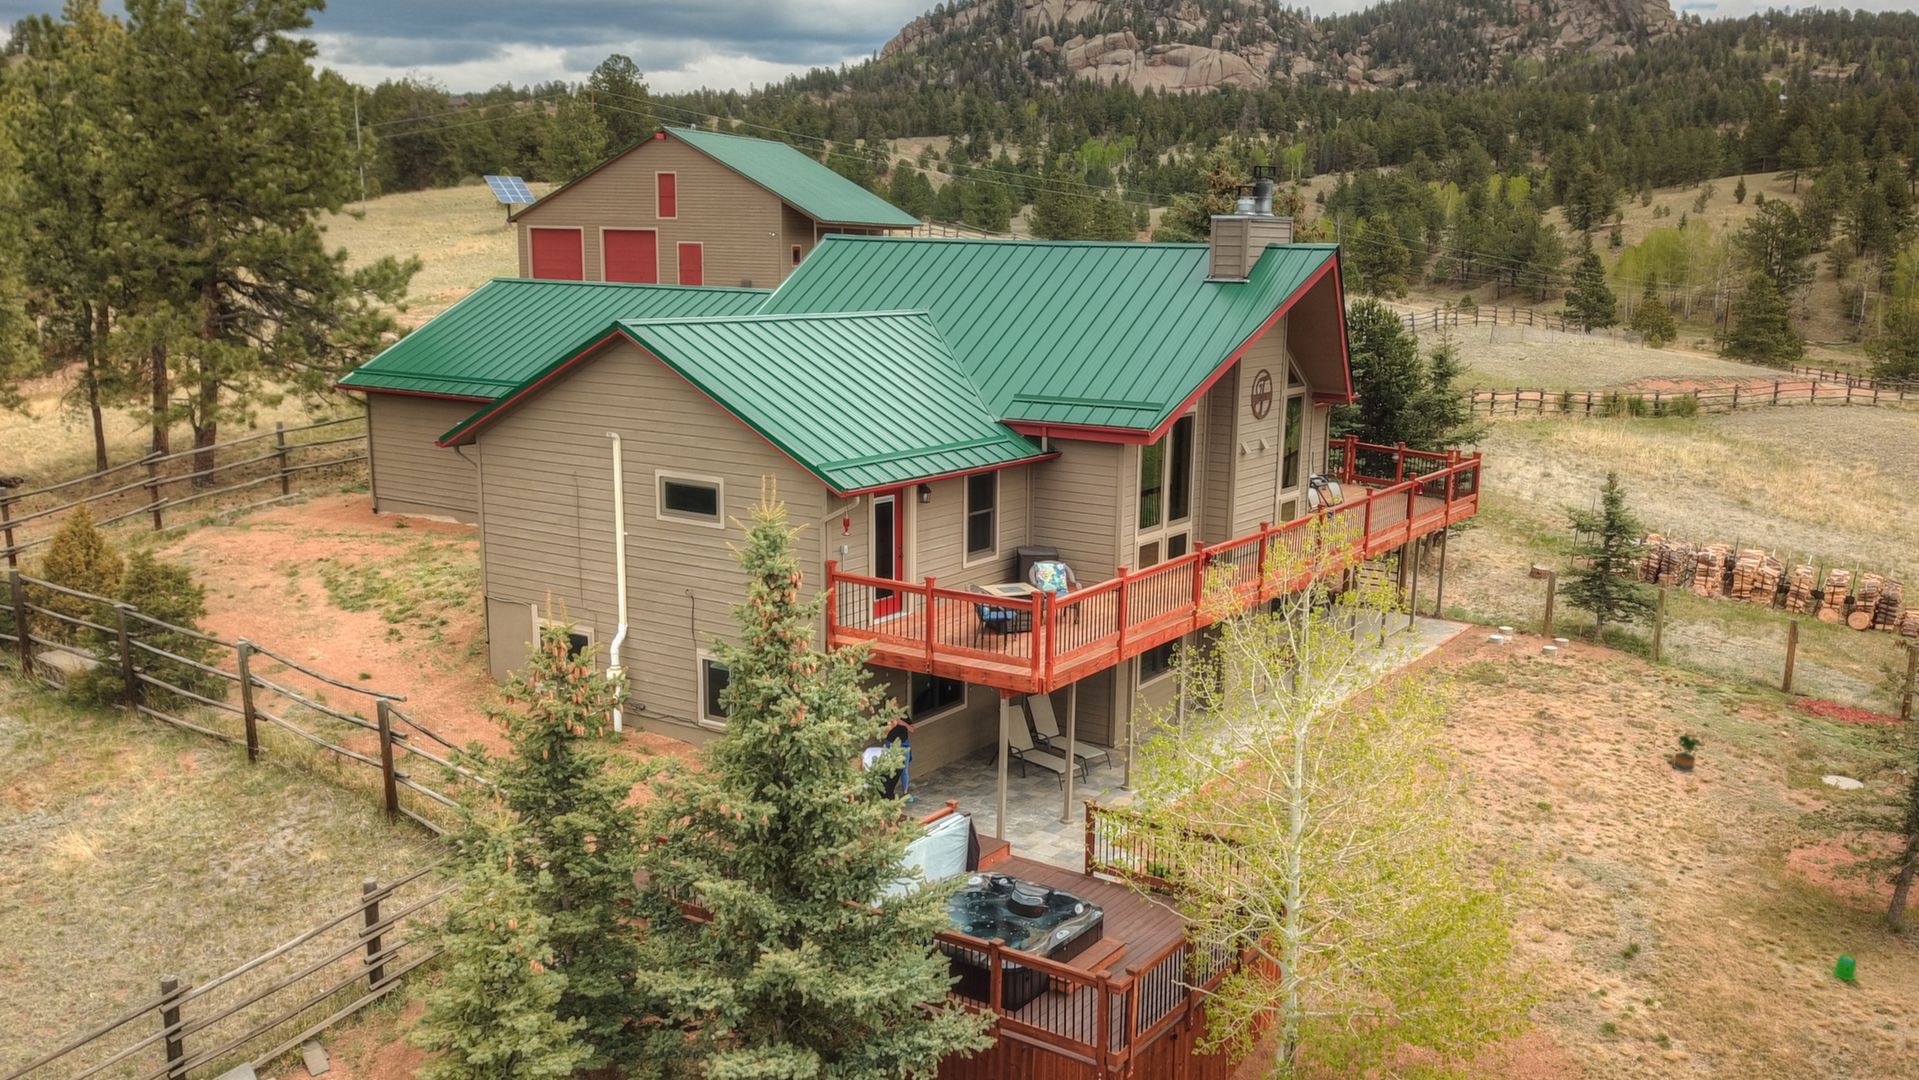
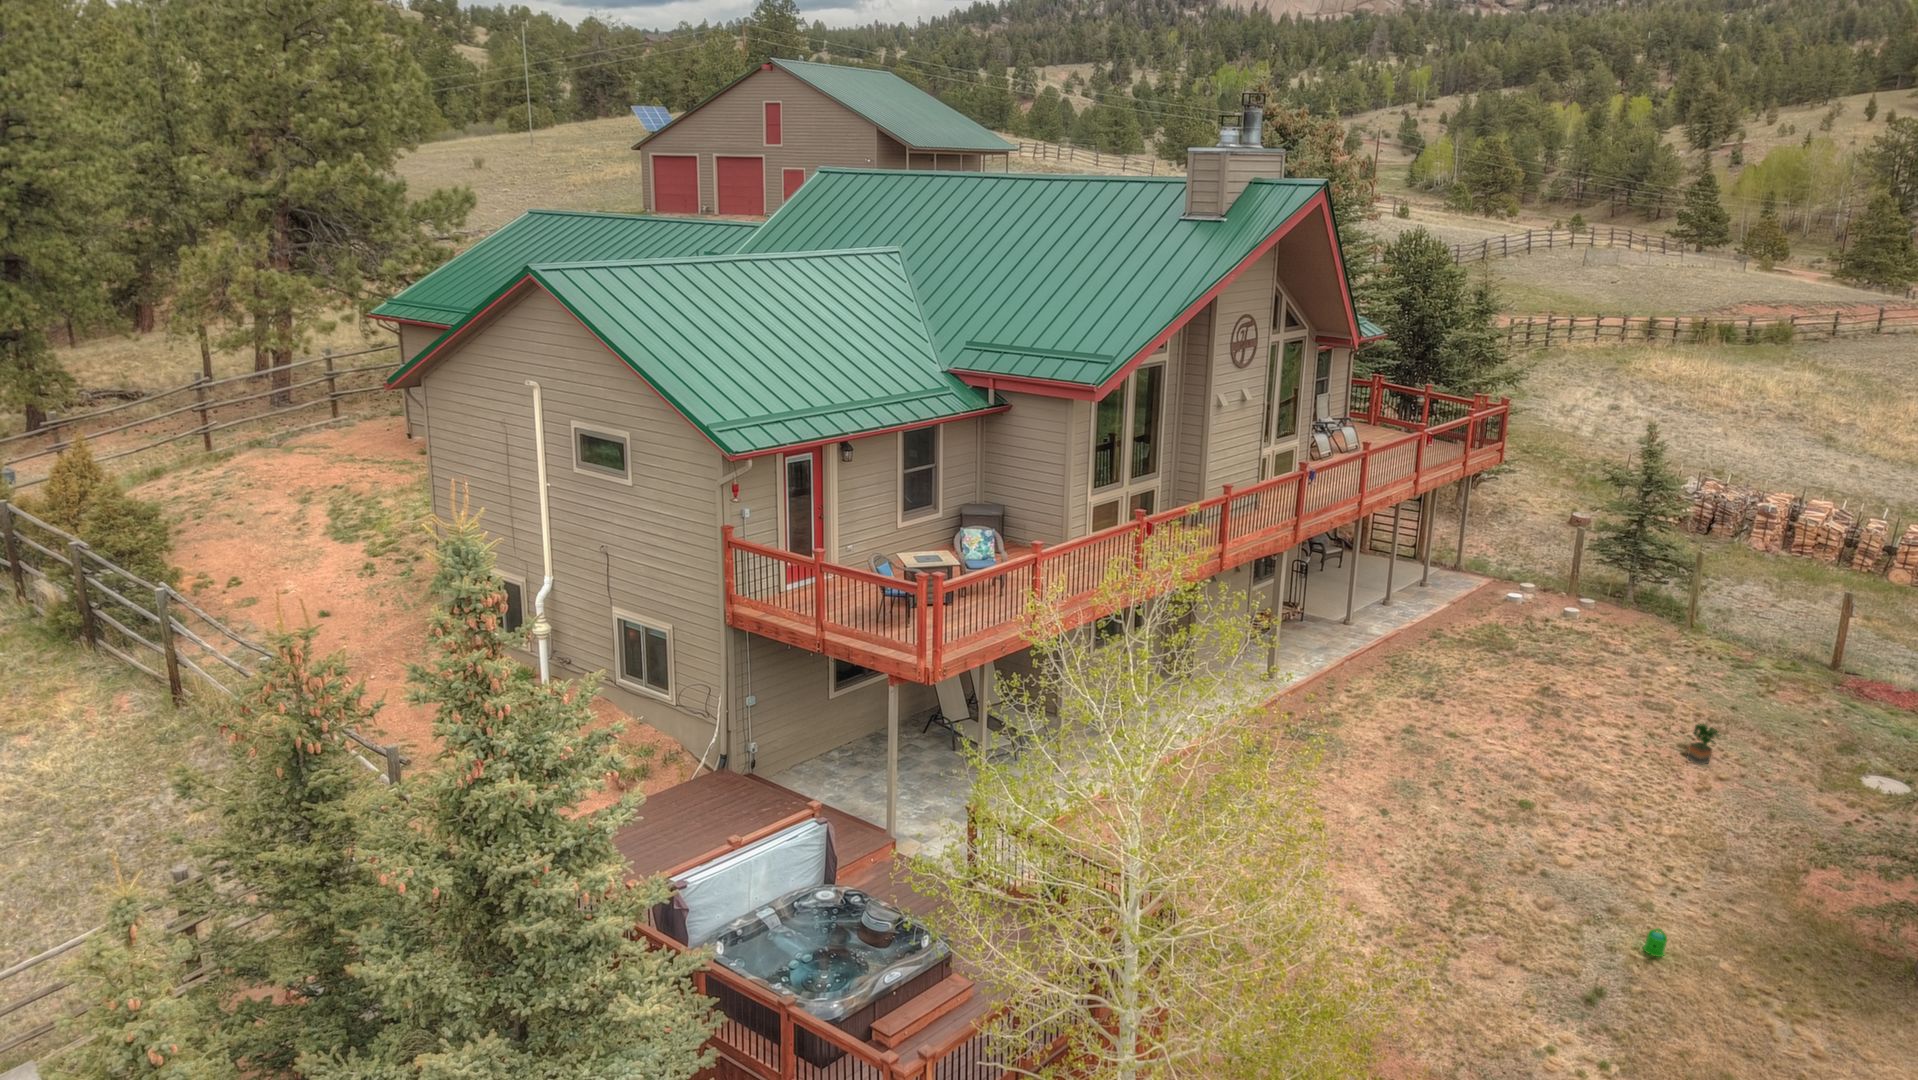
watering can: present [1834,953,1857,980] -> present [1643,929,1667,957]

